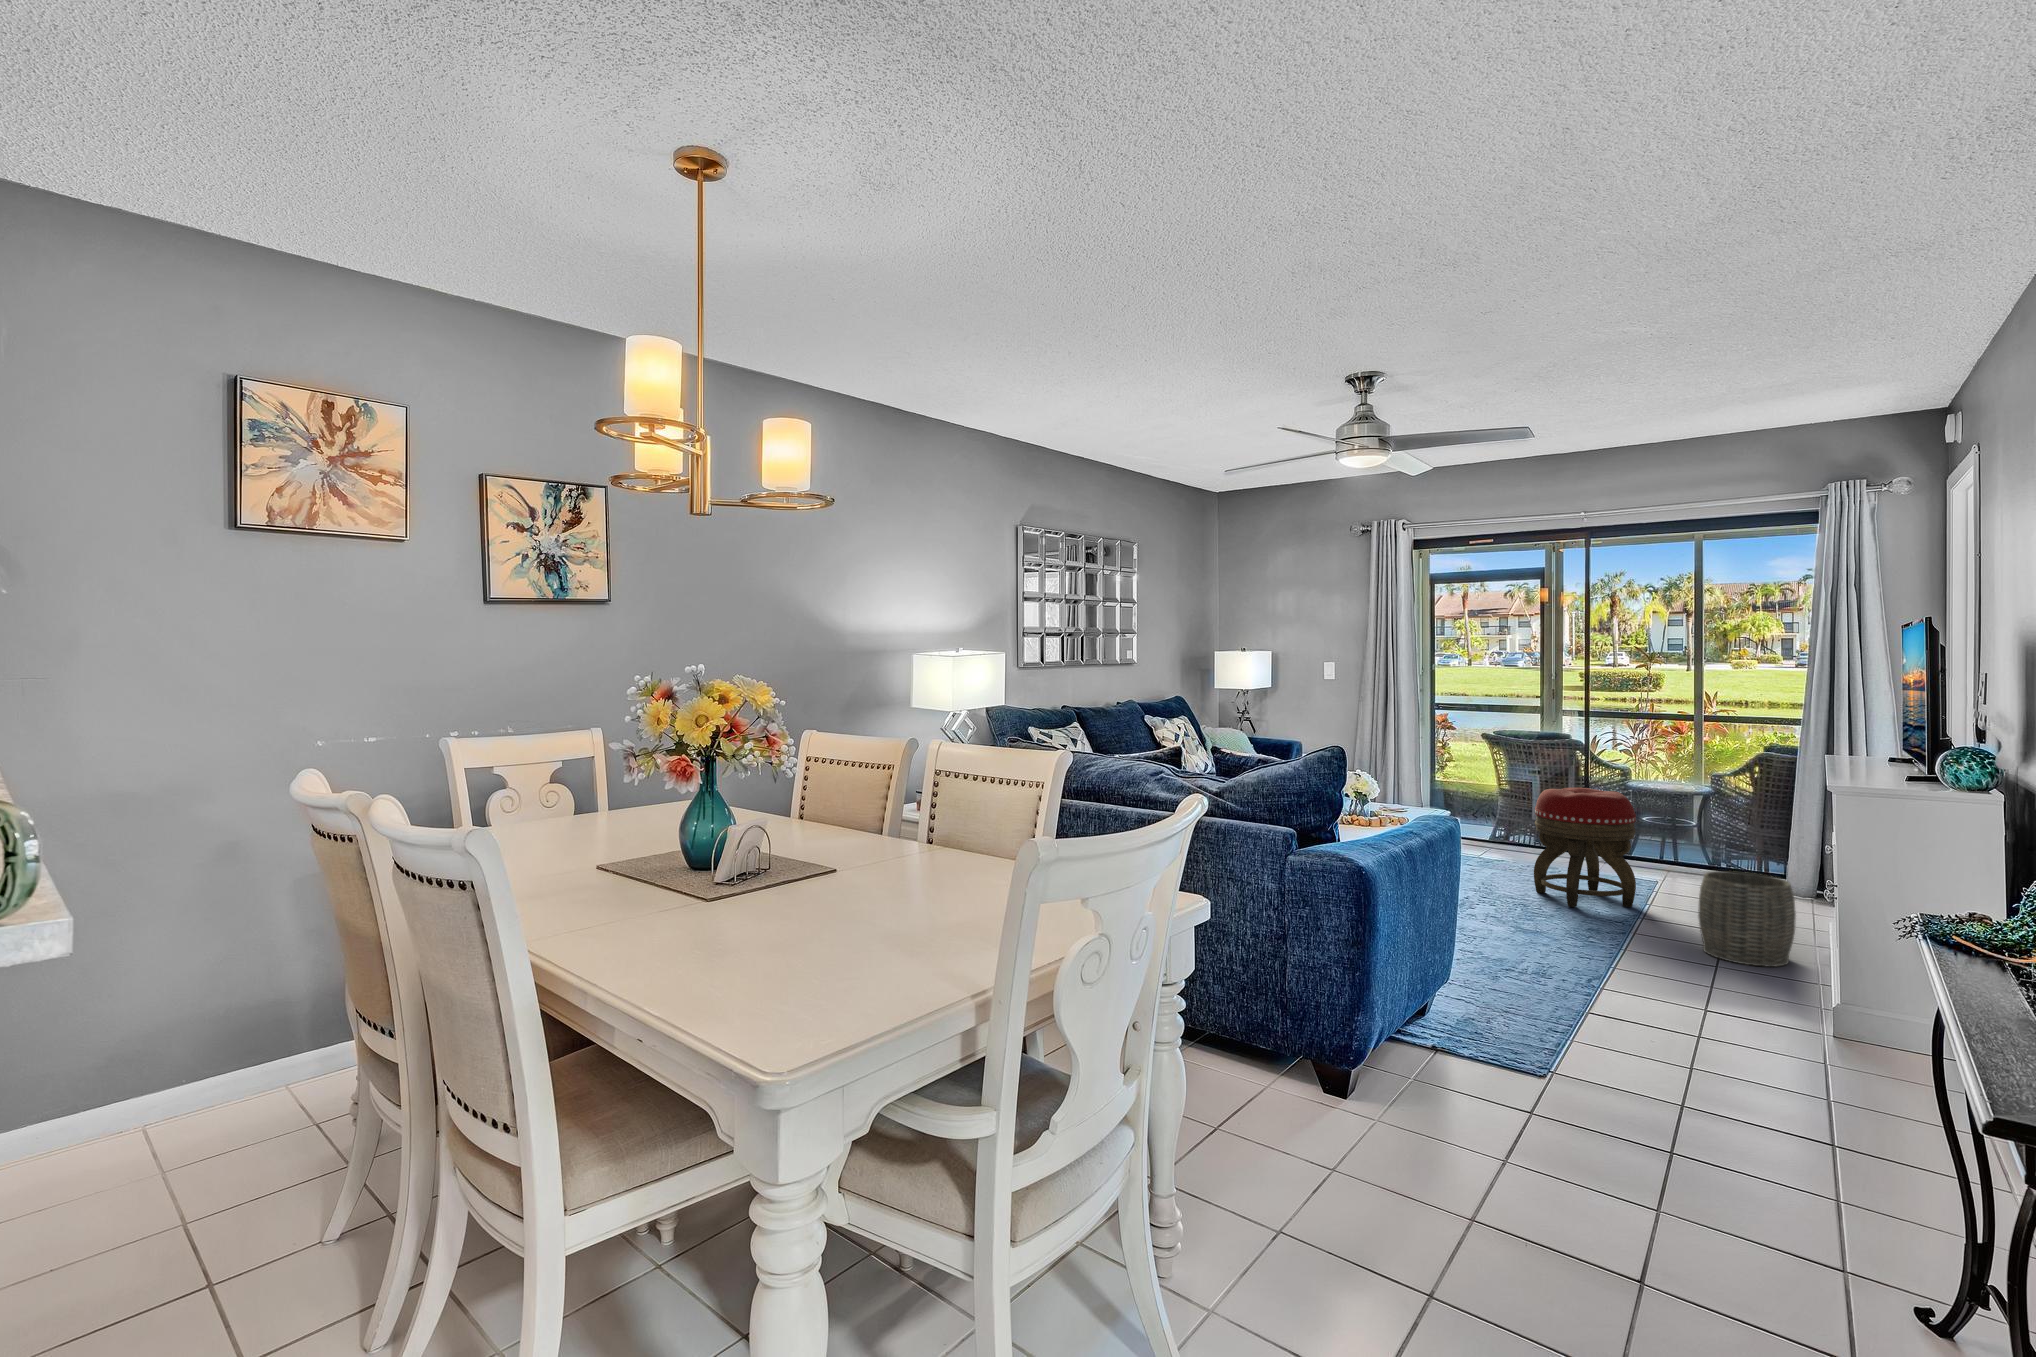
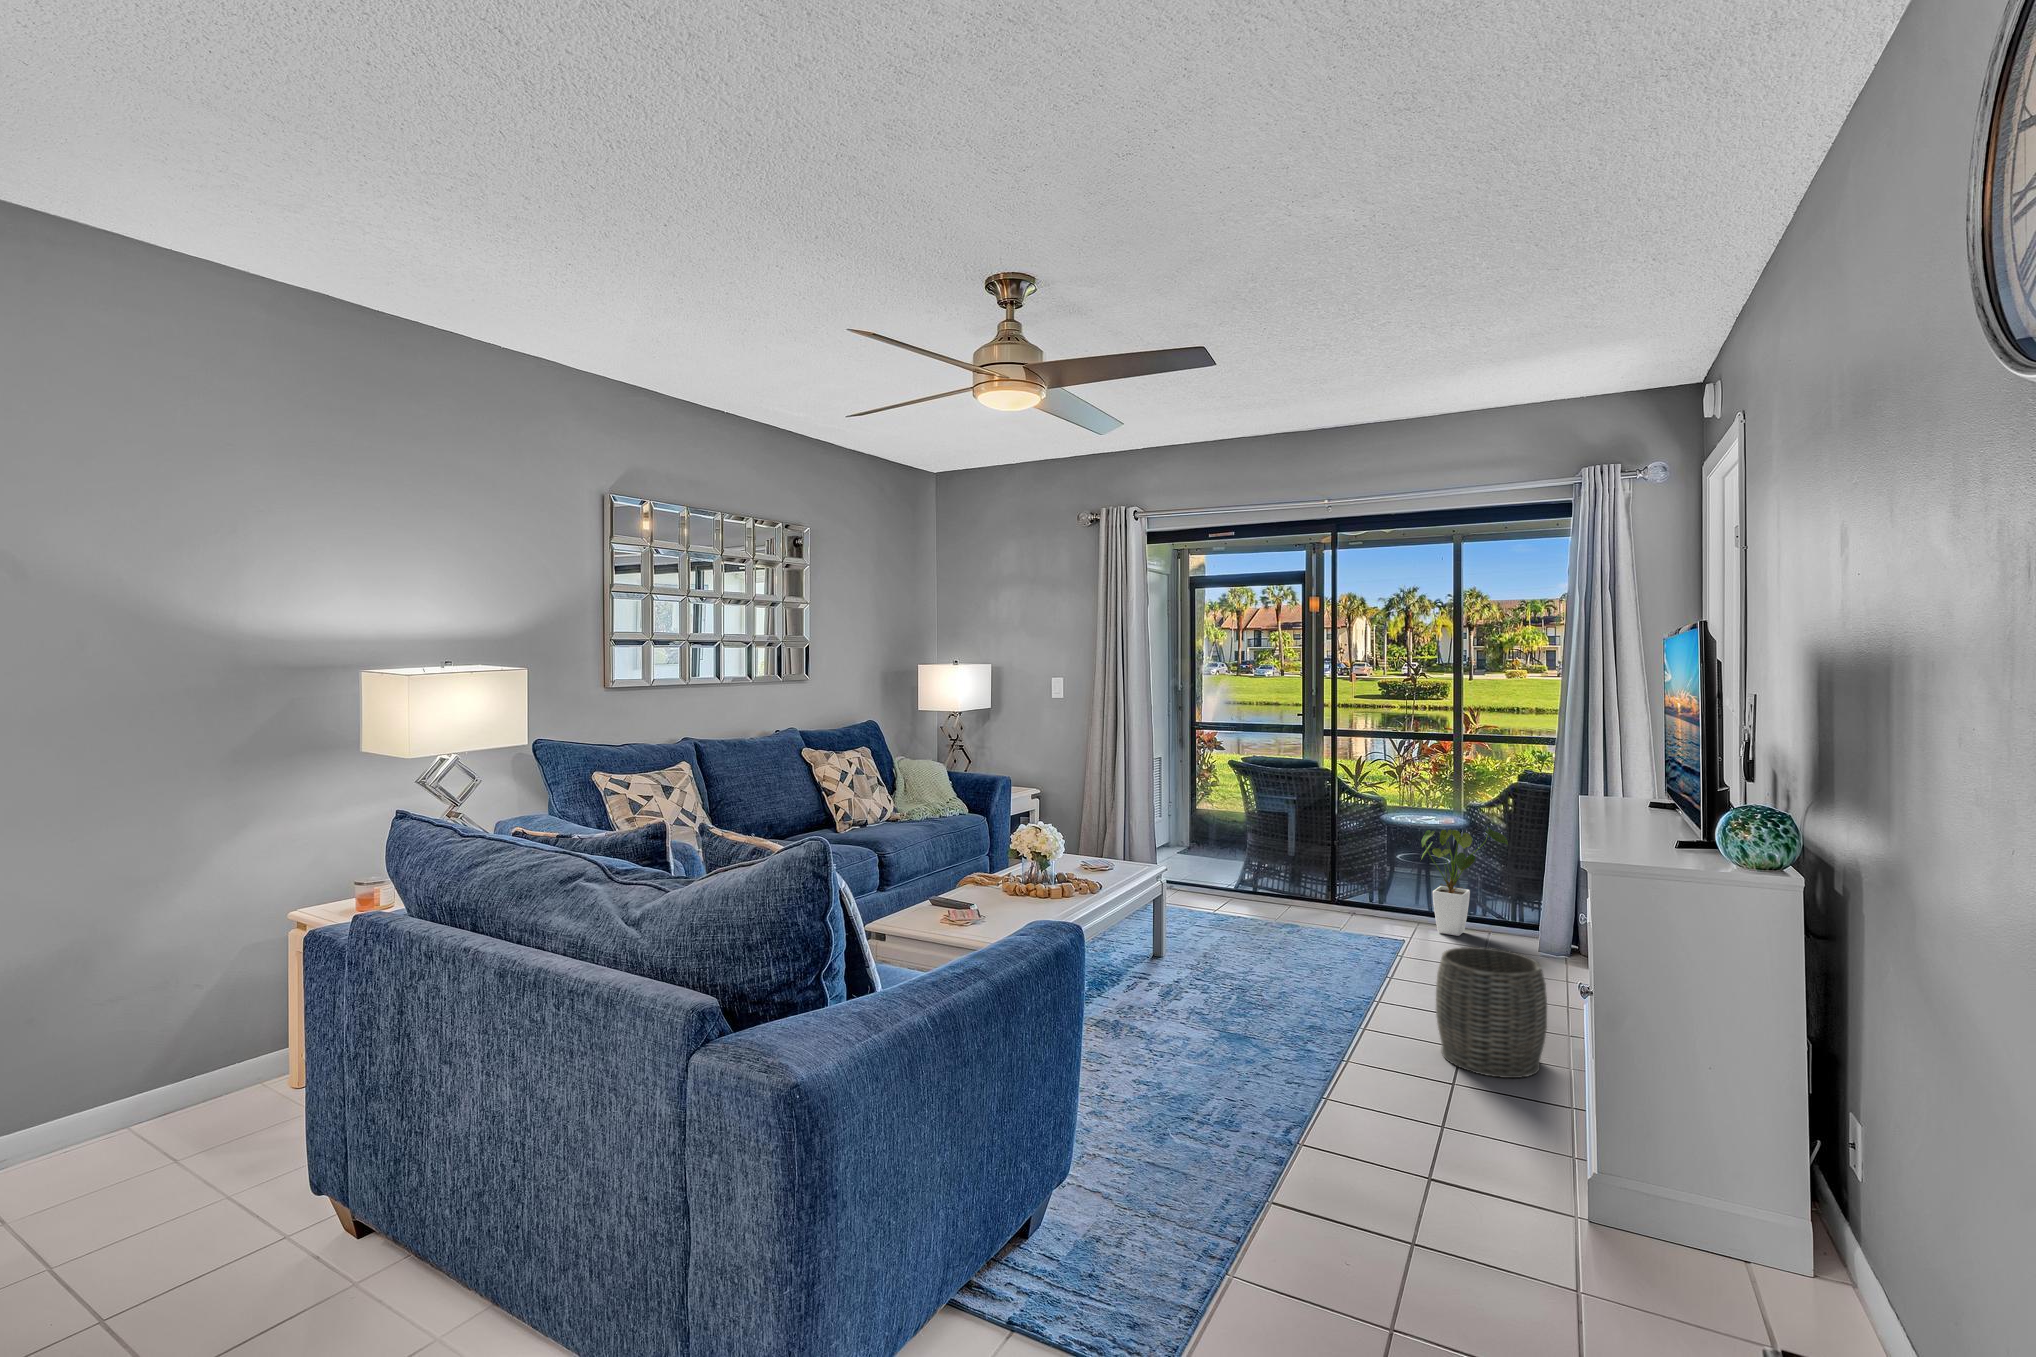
footstool: present [1534,788,1636,907] -> none [1260,833,1374,987]
house plant: none [1671,791,1754,881] -> present [1421,827,1508,936]

